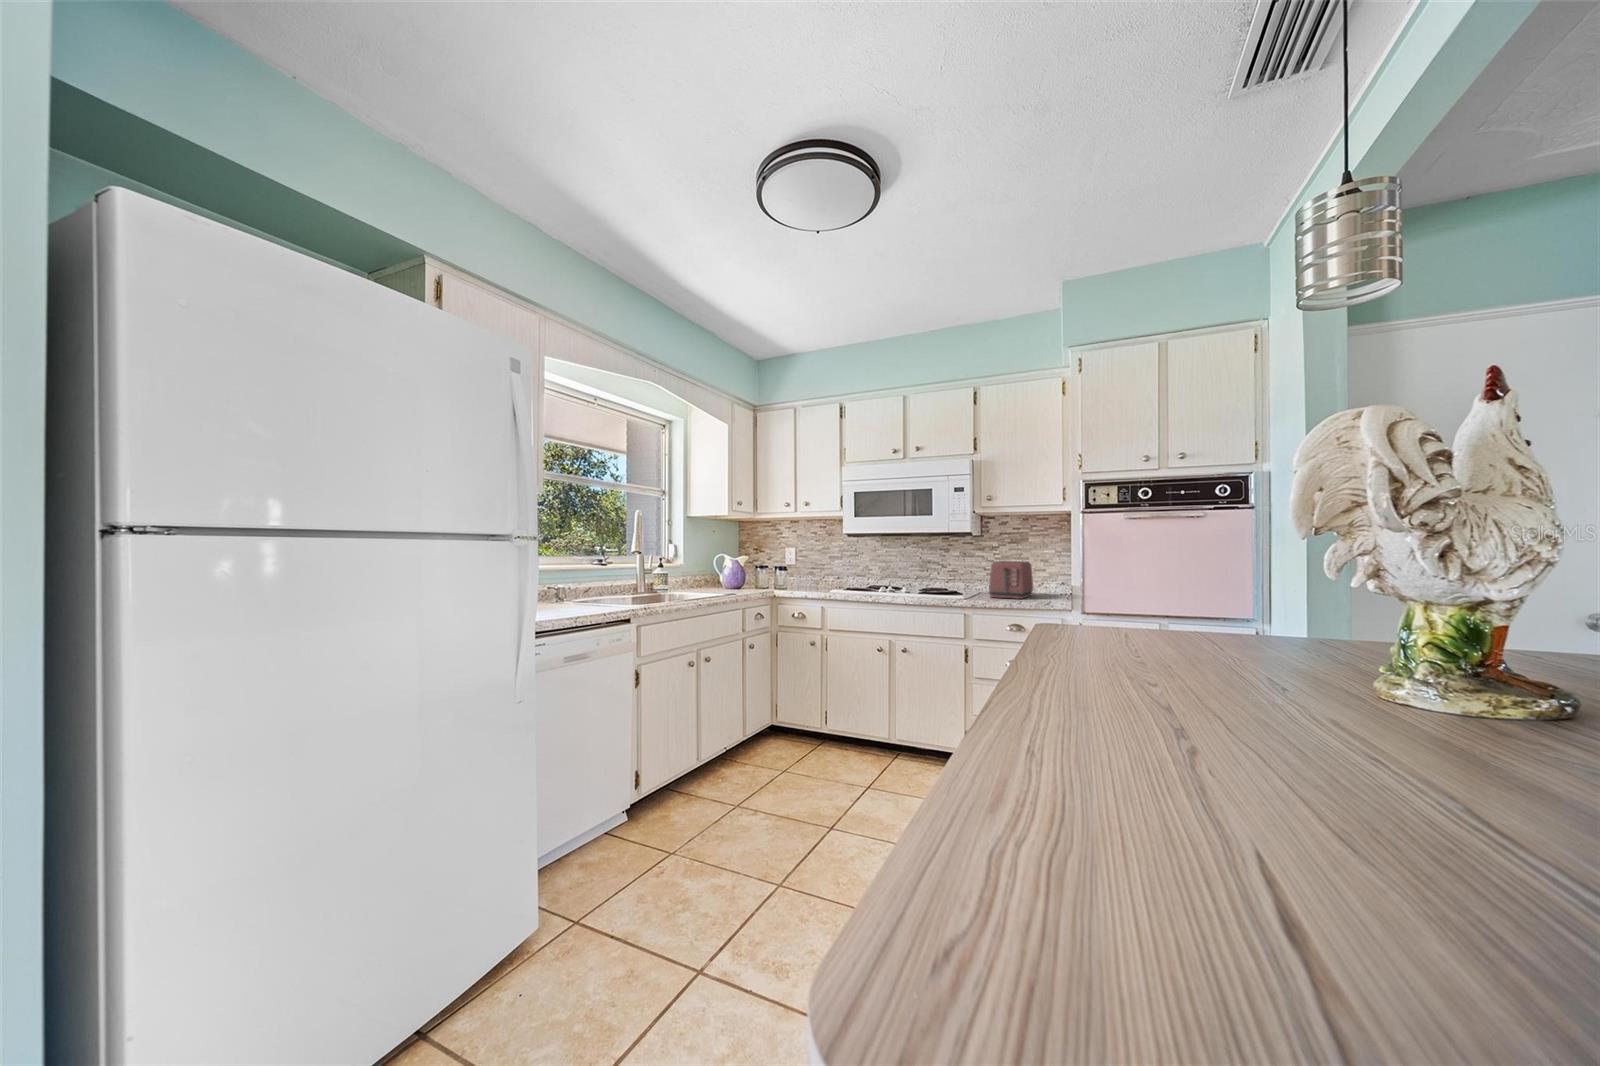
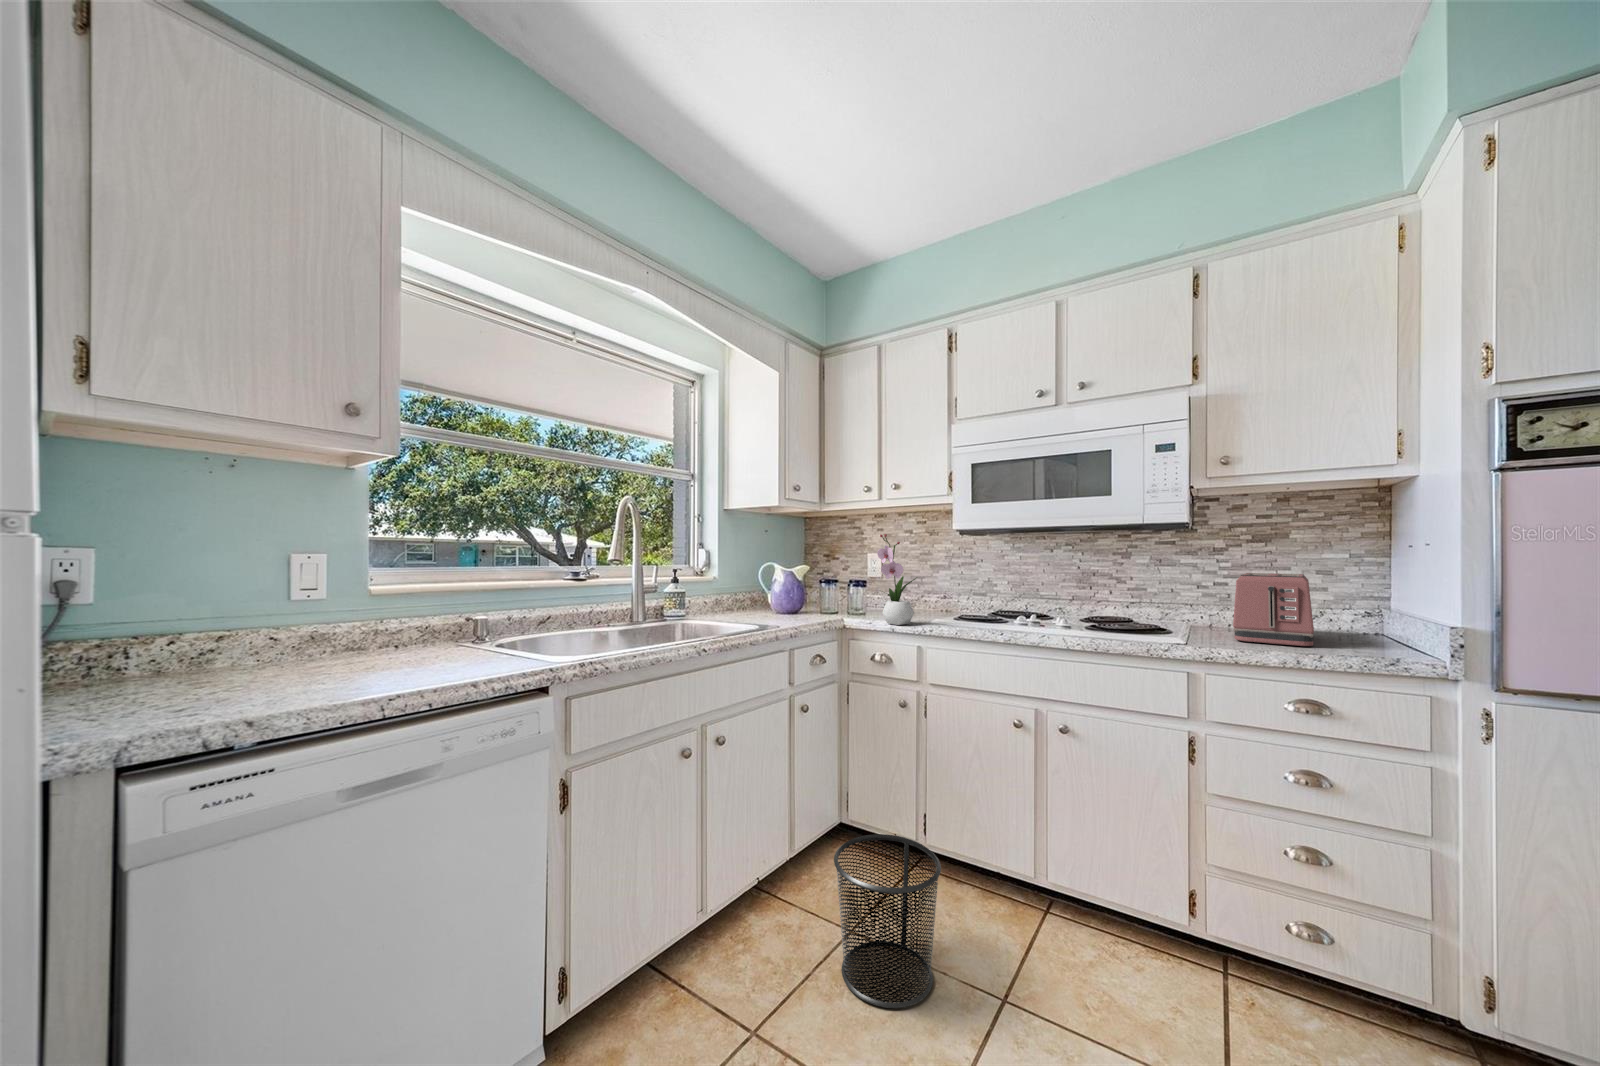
flower arrangement: none [796,537,821,594] -> present [877,534,917,625]
waste bin: none [774,710,832,789] -> present [834,834,941,1008]

